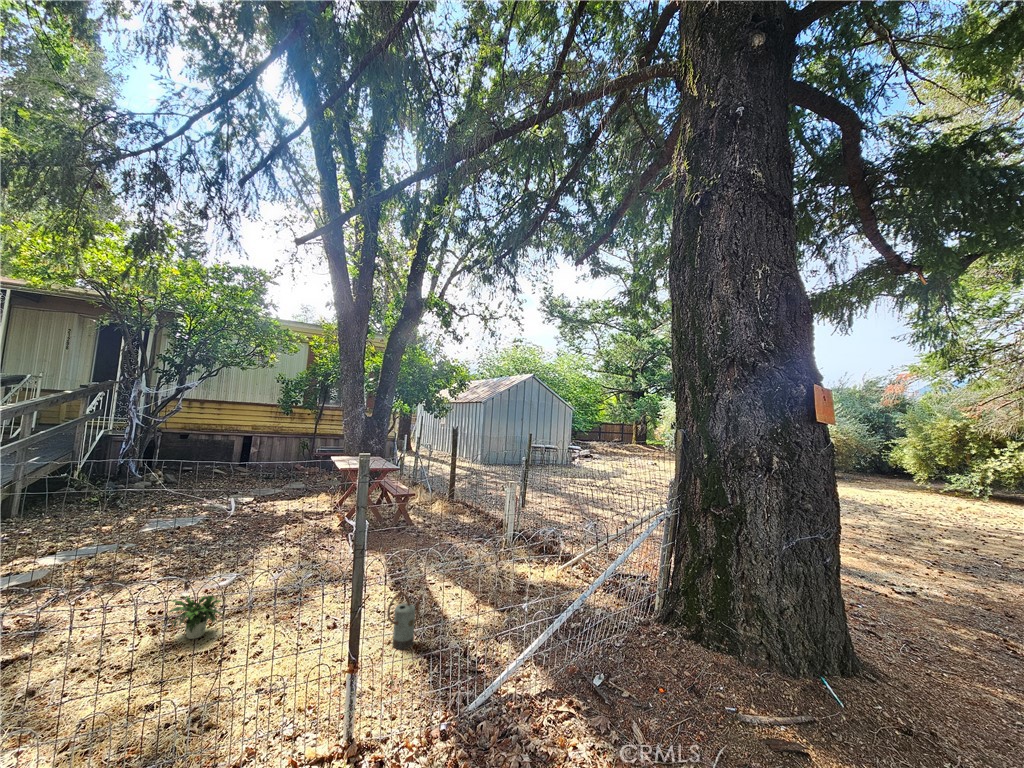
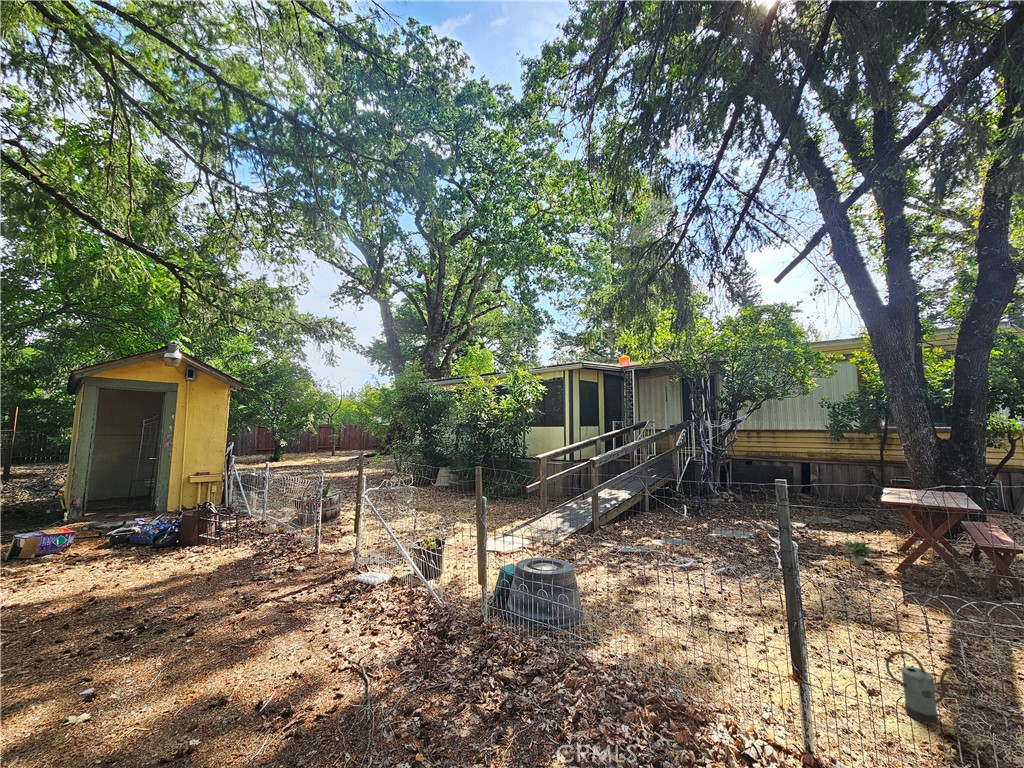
potted plant: present [152,595,223,639] -> present [843,540,871,564]

